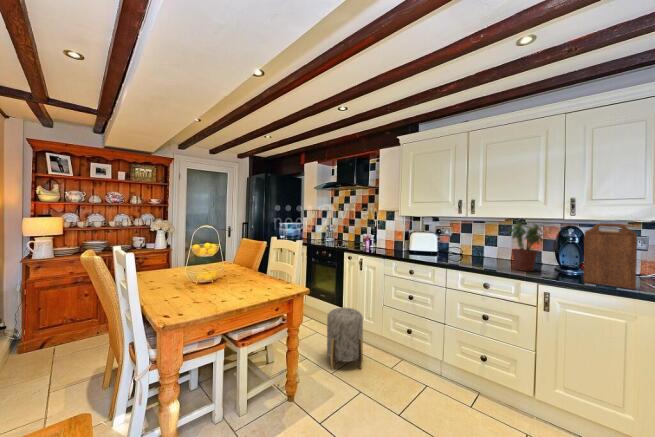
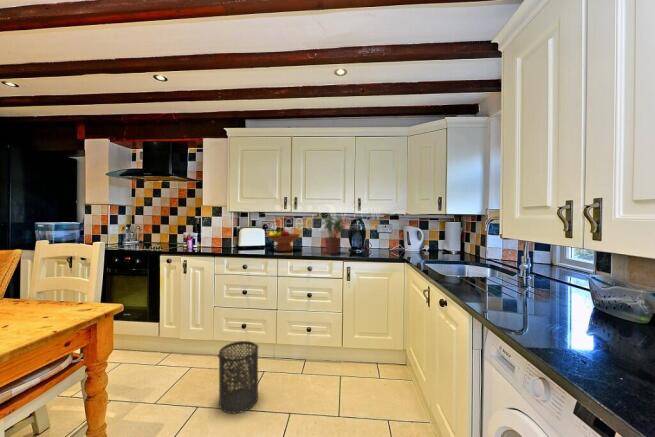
cutting board: present [584,223,637,289] -> none [367,216,391,258]
fruit bowl: none [438,235,479,261] -> present [268,229,300,251]
stool: present [327,307,363,370] -> none [148,317,197,393]
trash can: none [375,347,416,423] -> present [218,341,258,413]

